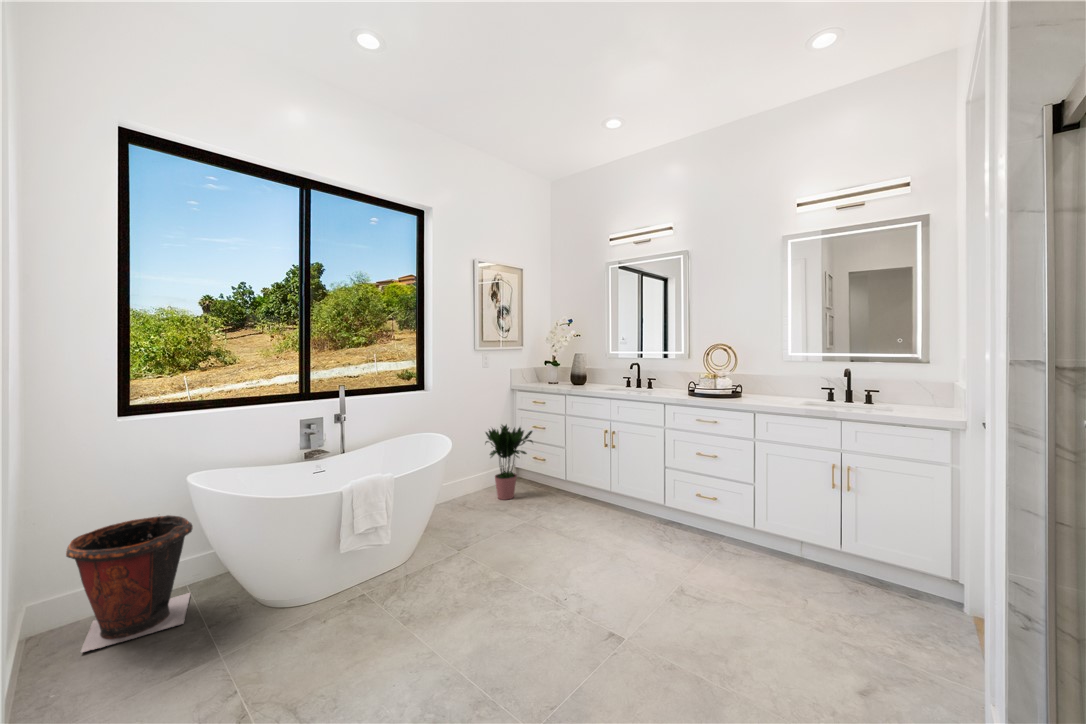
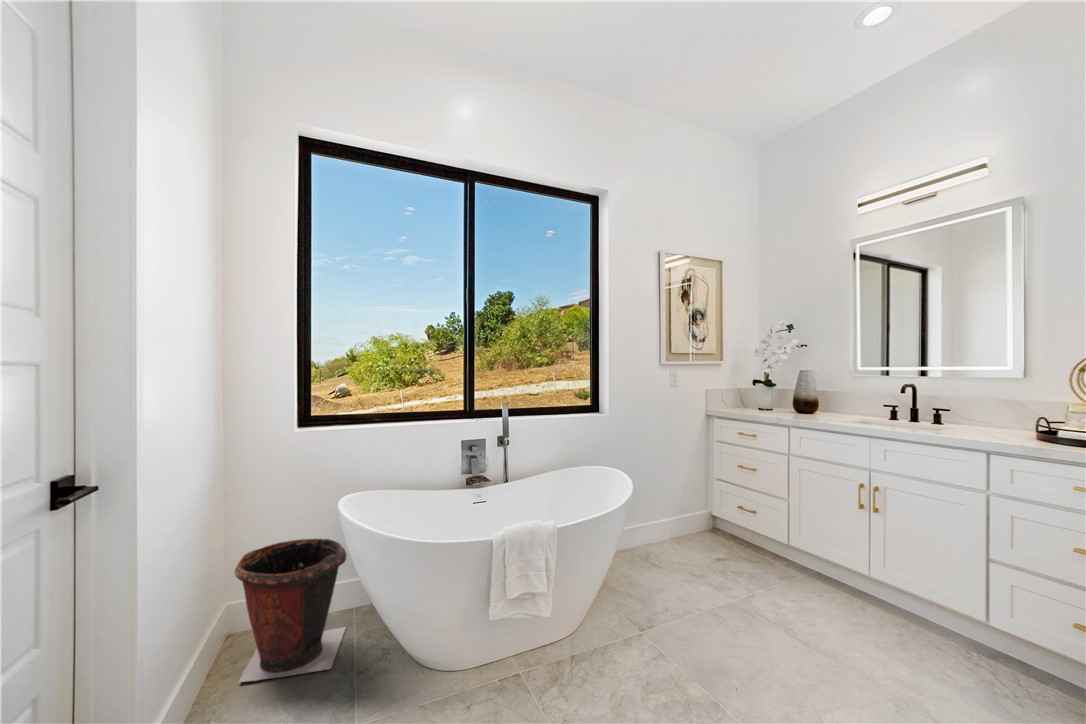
potted plant: present [485,425,533,500] -> none [669,457,745,563]

